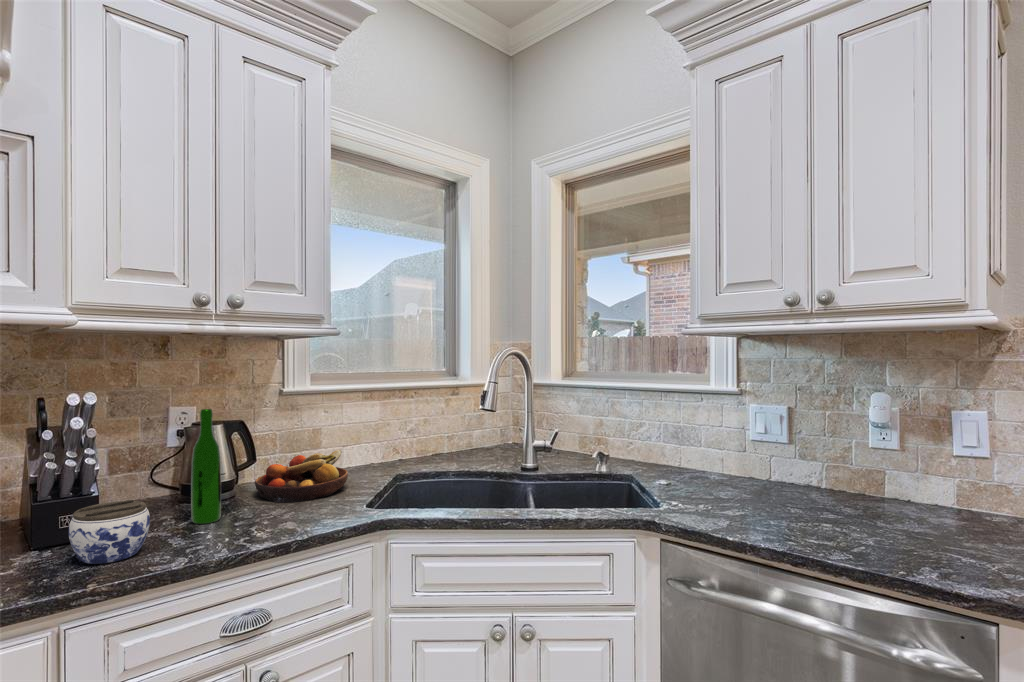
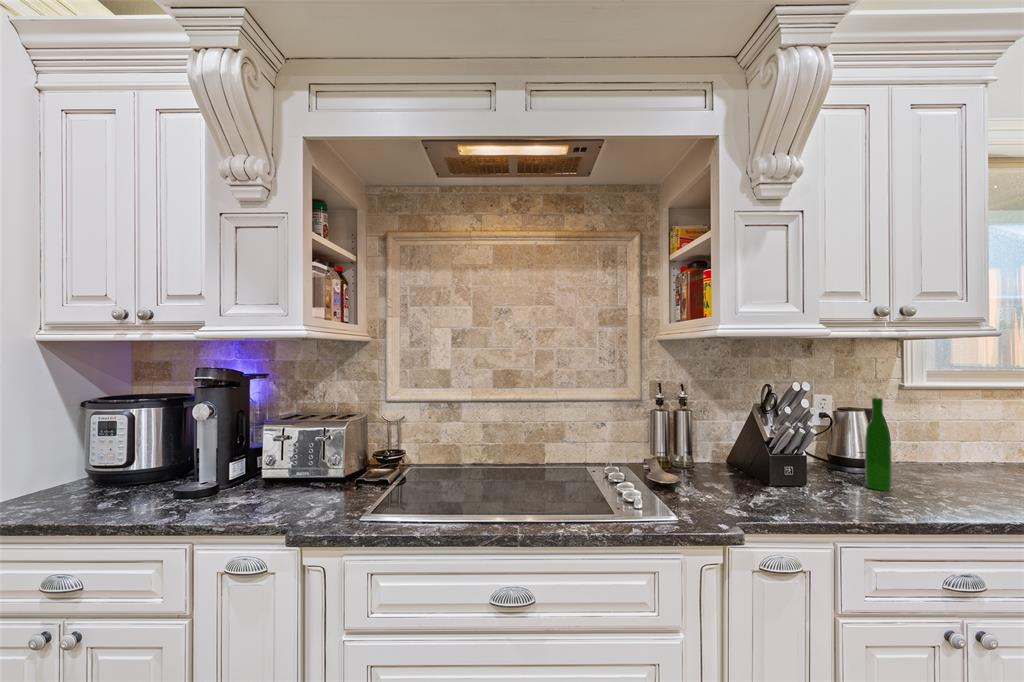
fruit bowl: present [255,450,348,503] -> none [893,445,999,487]
jar: present [69,500,150,564] -> none [806,462,864,506]

